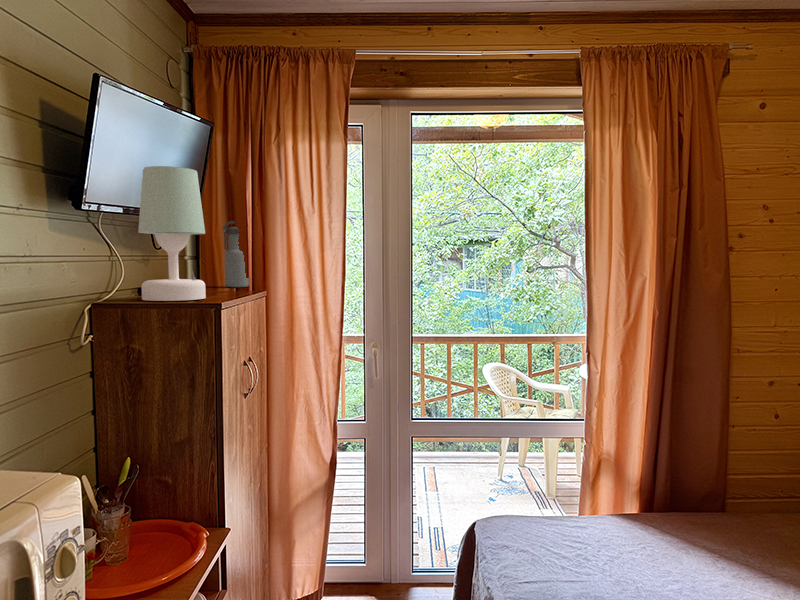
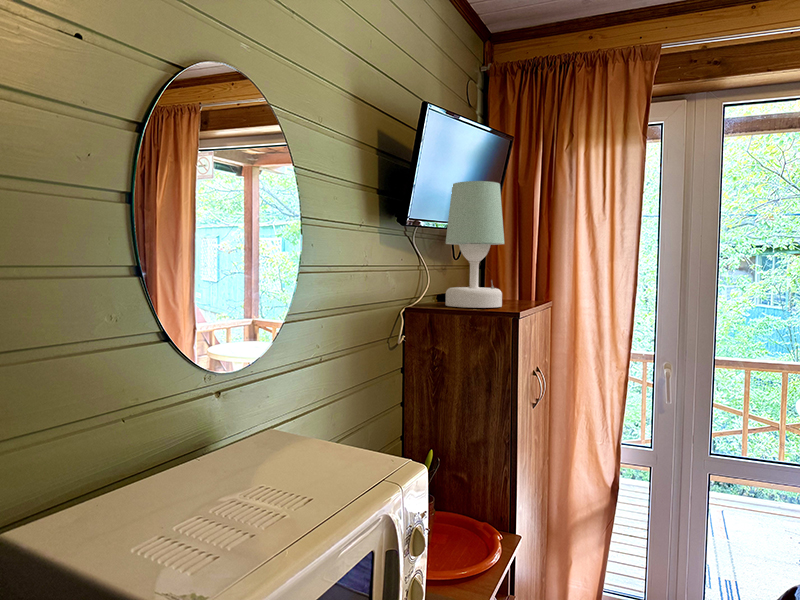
water bottle: present [223,221,249,287] -> none [510,231,533,297]

